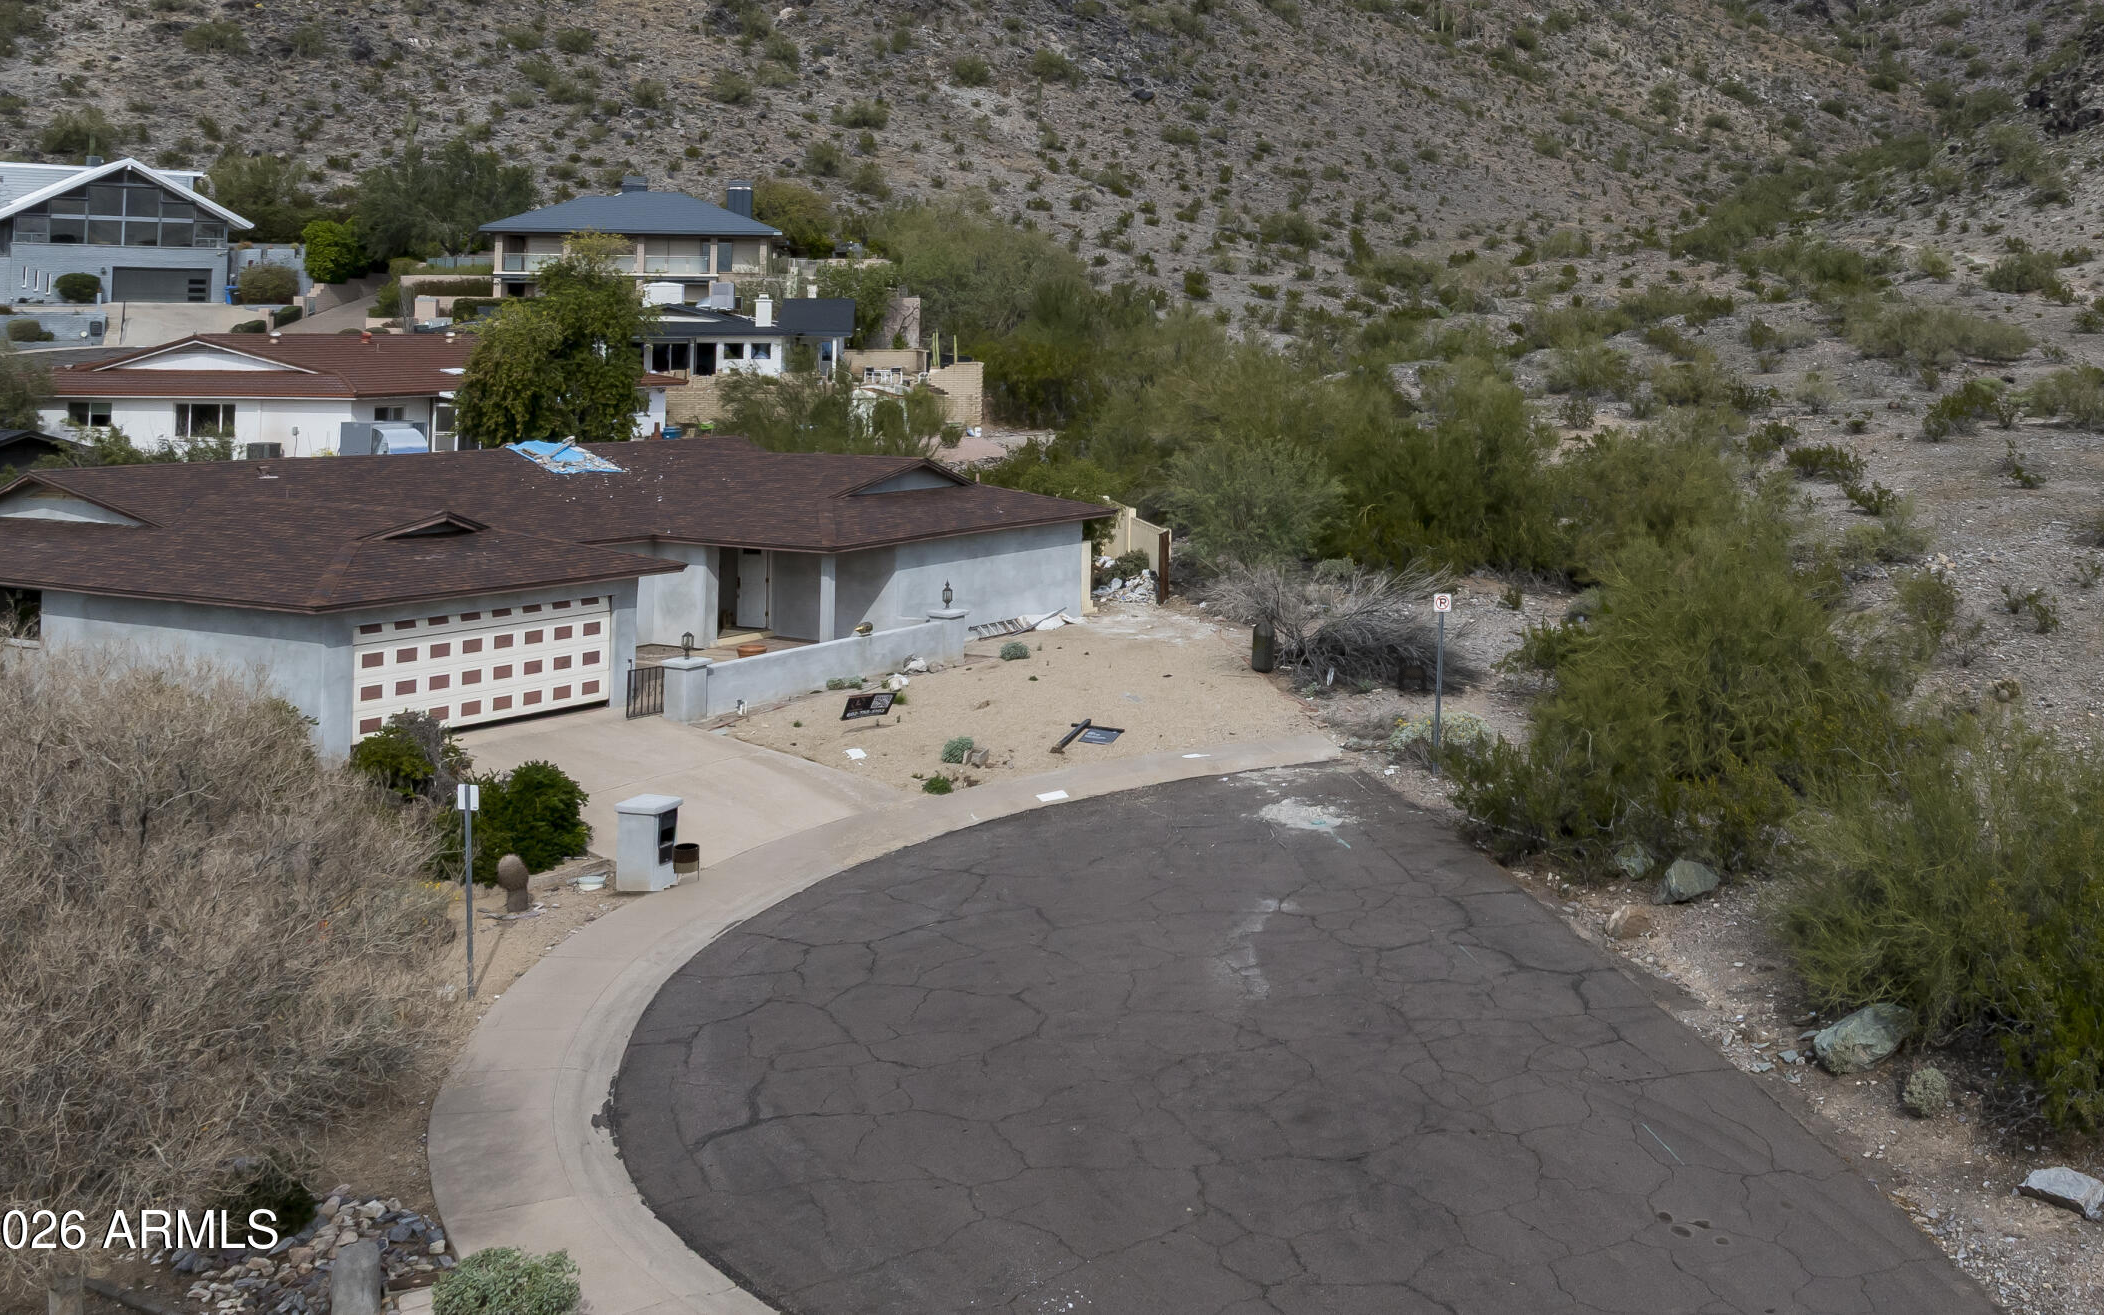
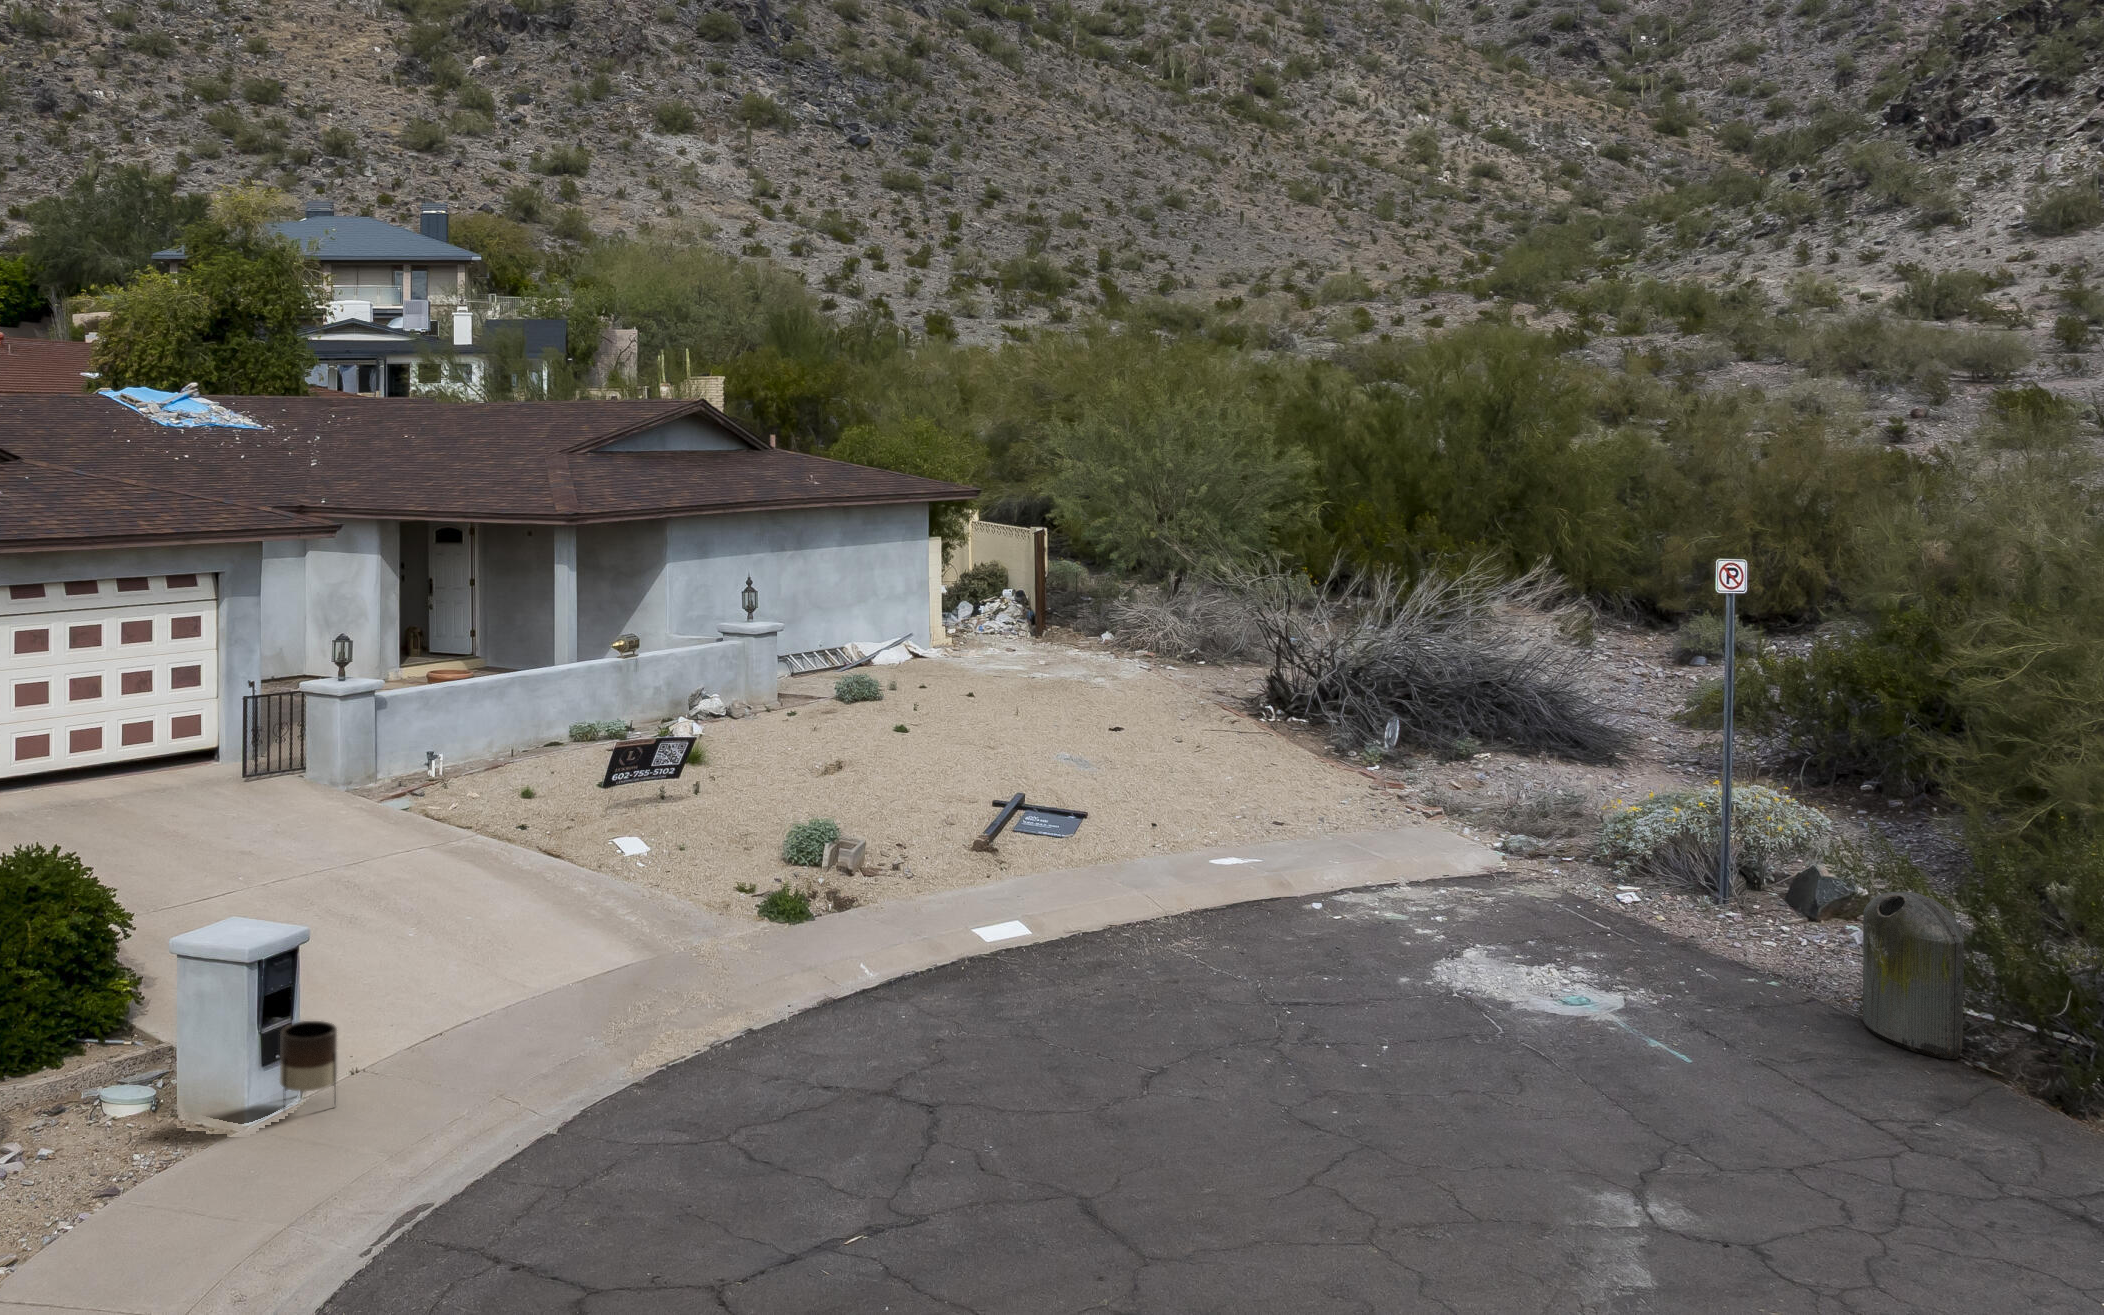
trash can: present [1252,622,1275,673] -> present [1863,892,1964,1059]
bench: present [1397,657,1427,696] -> none [1517,693,1588,763]

